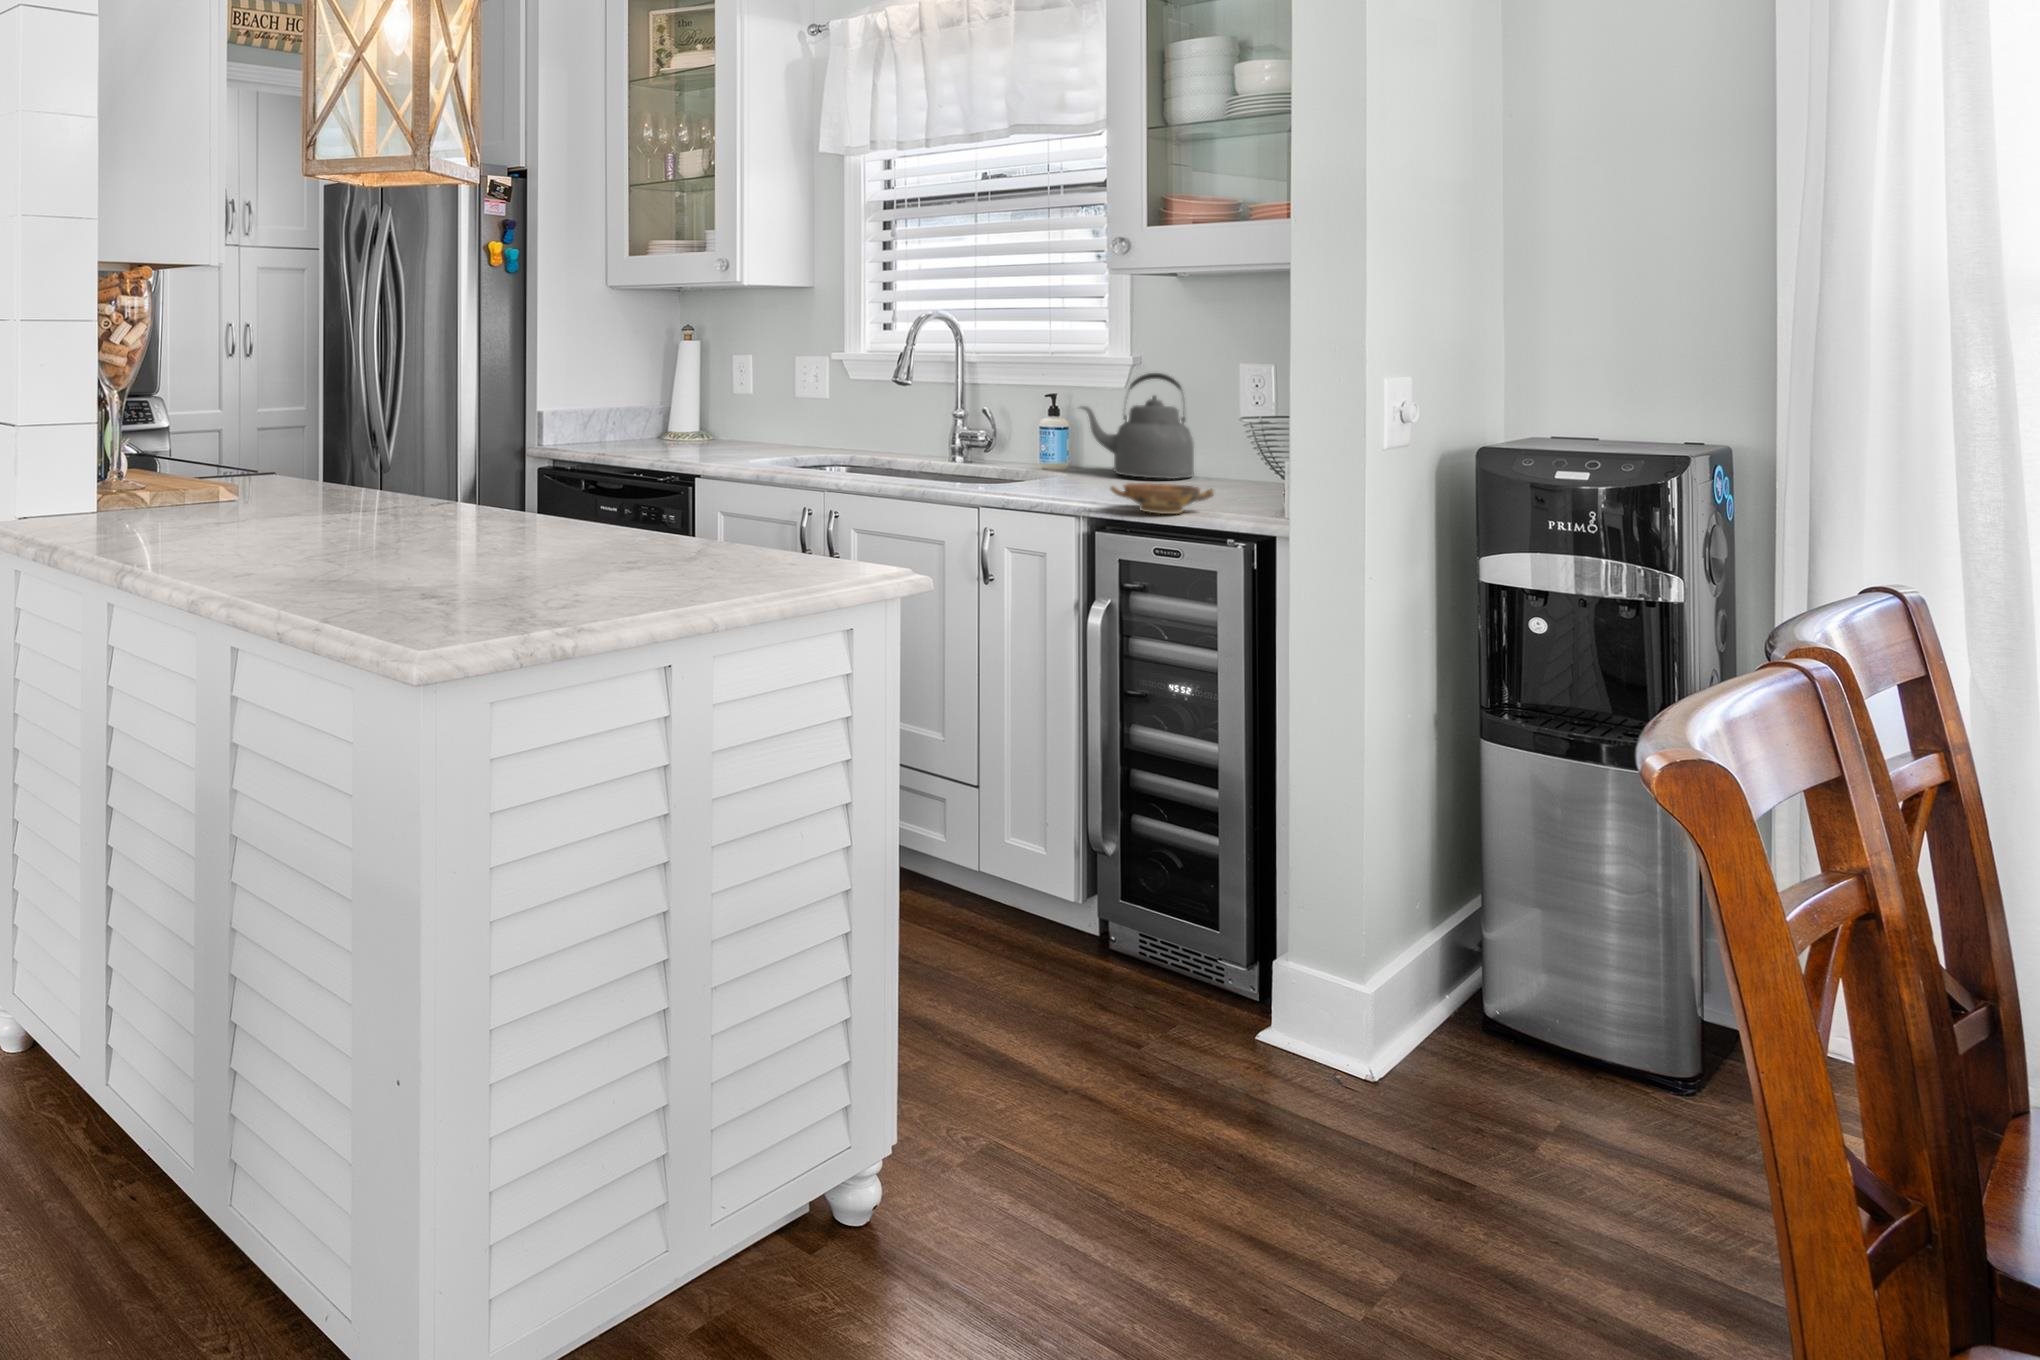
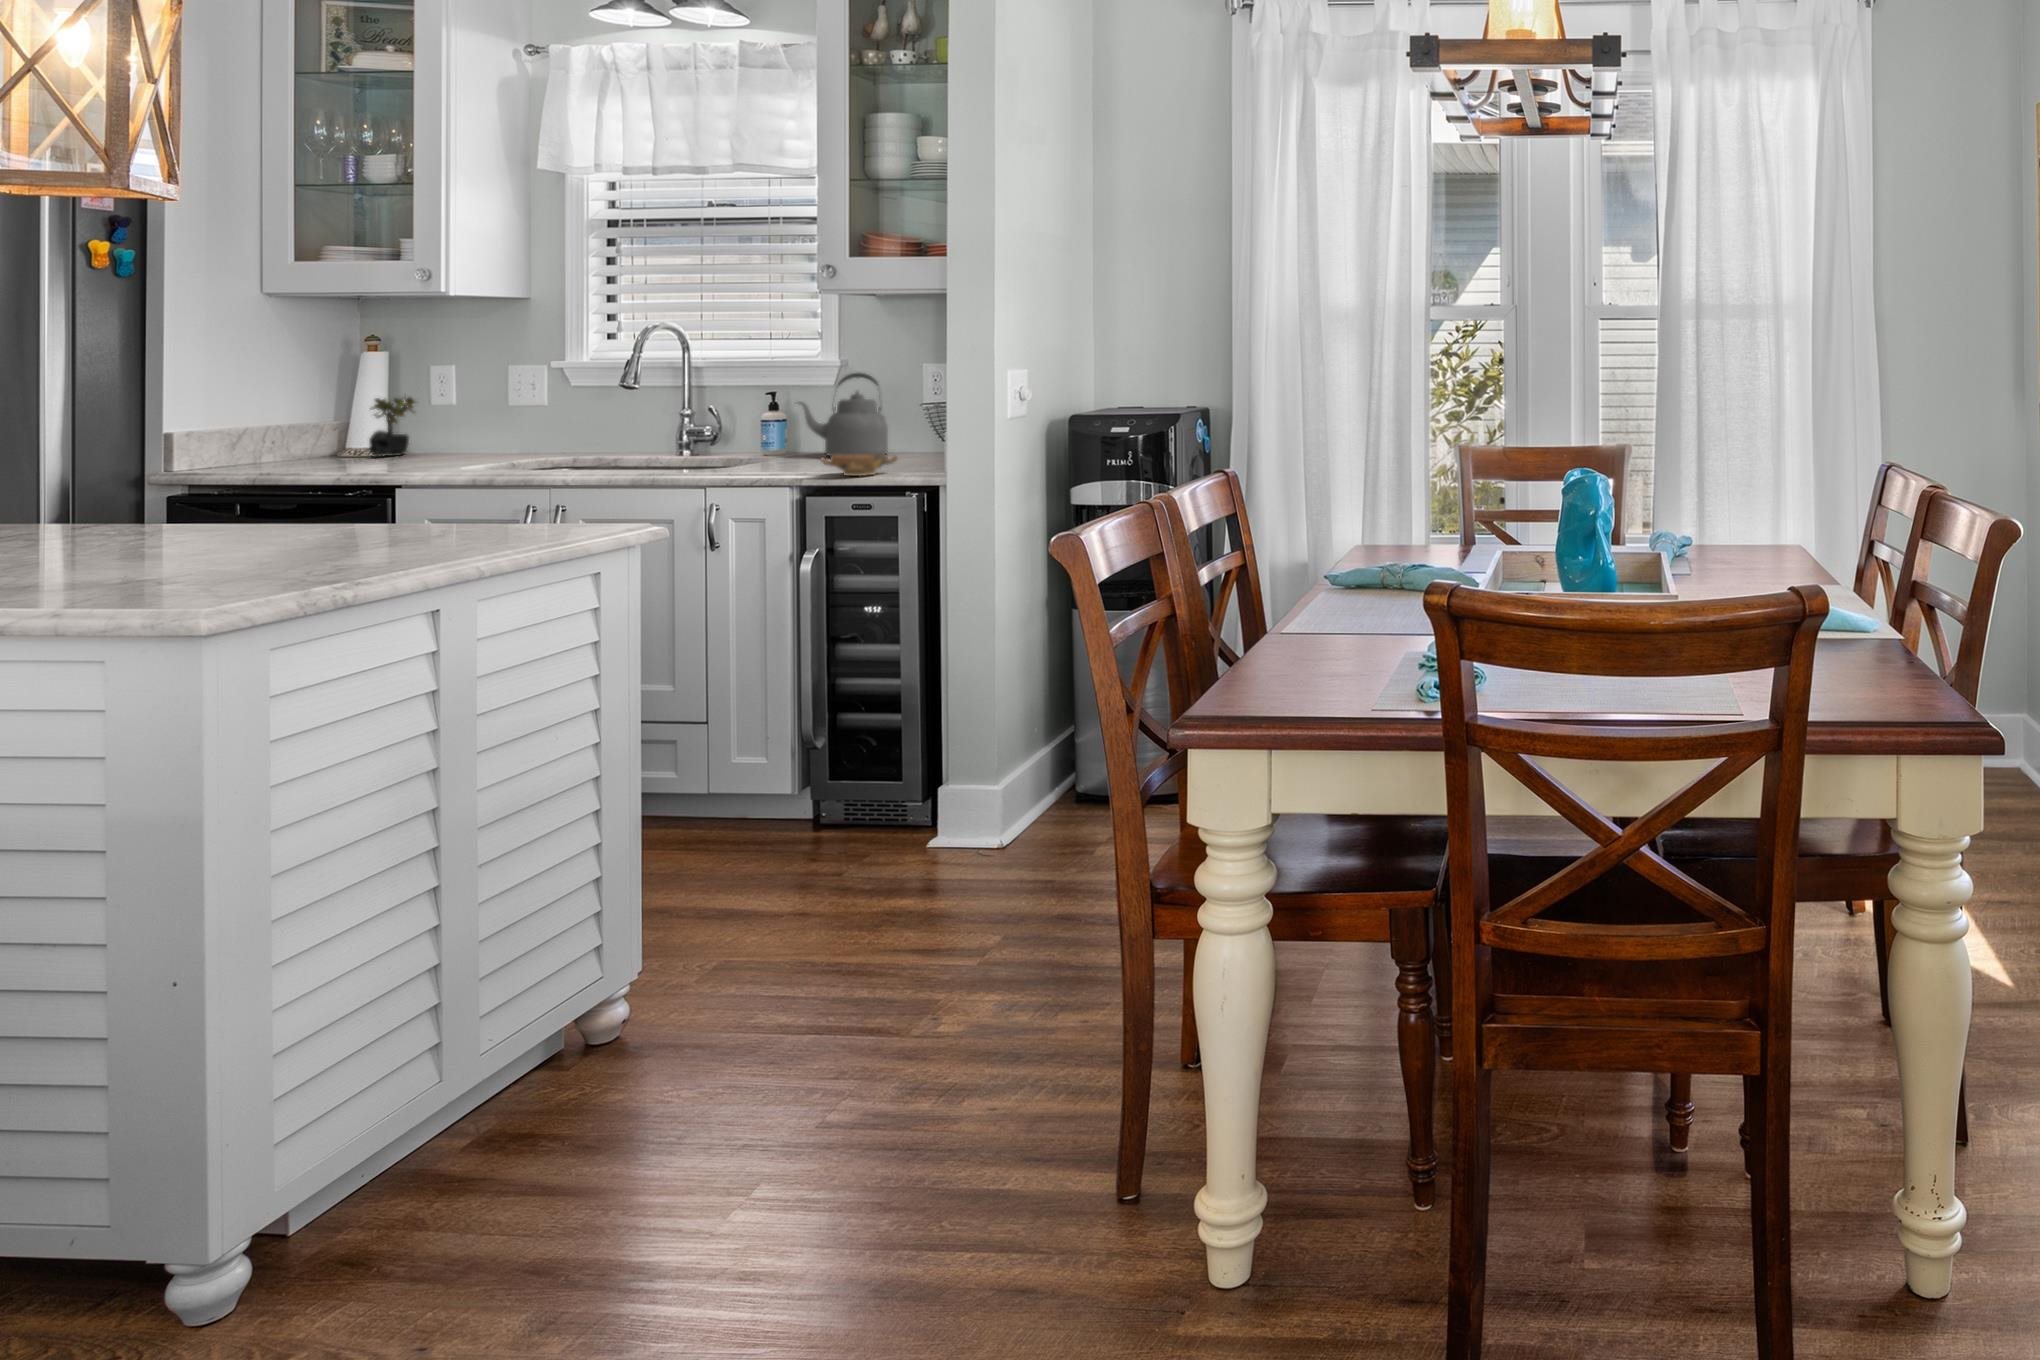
succulent plant: none [684,380,724,440] -> present [369,397,415,457]

